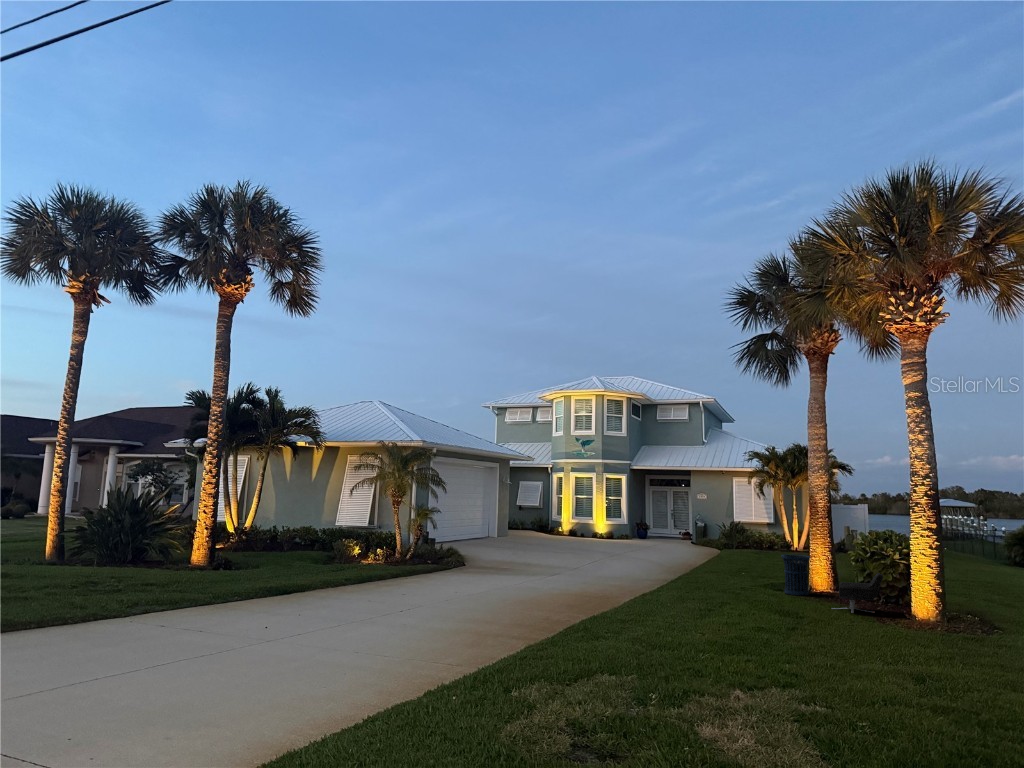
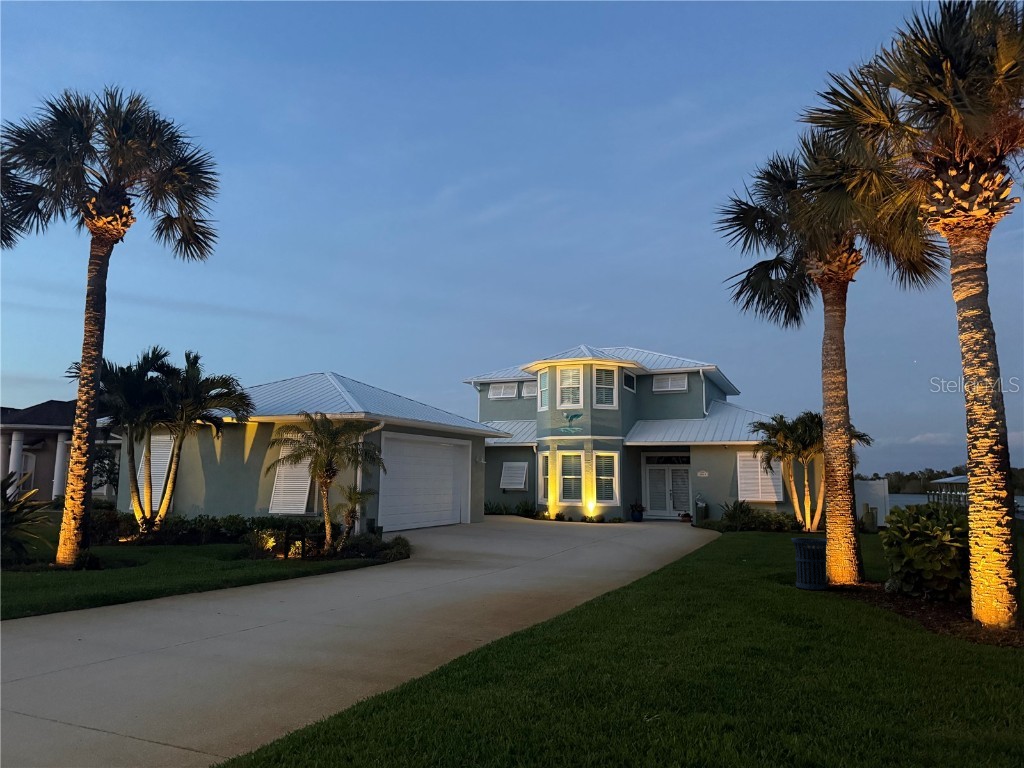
bench: none [364,534,407,565] -> present [284,522,338,560]
lounge chair: present [833,573,883,613] -> none [858,559,928,614]

